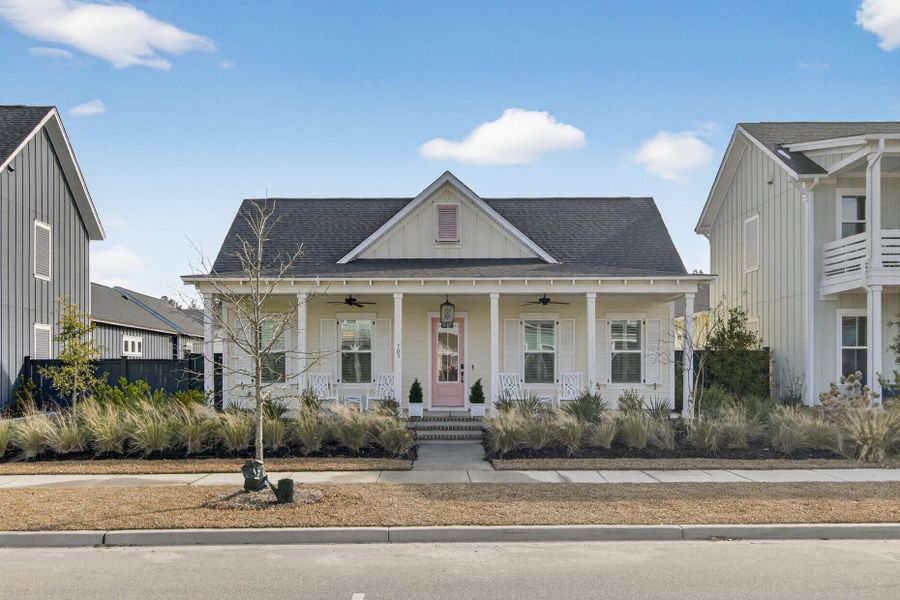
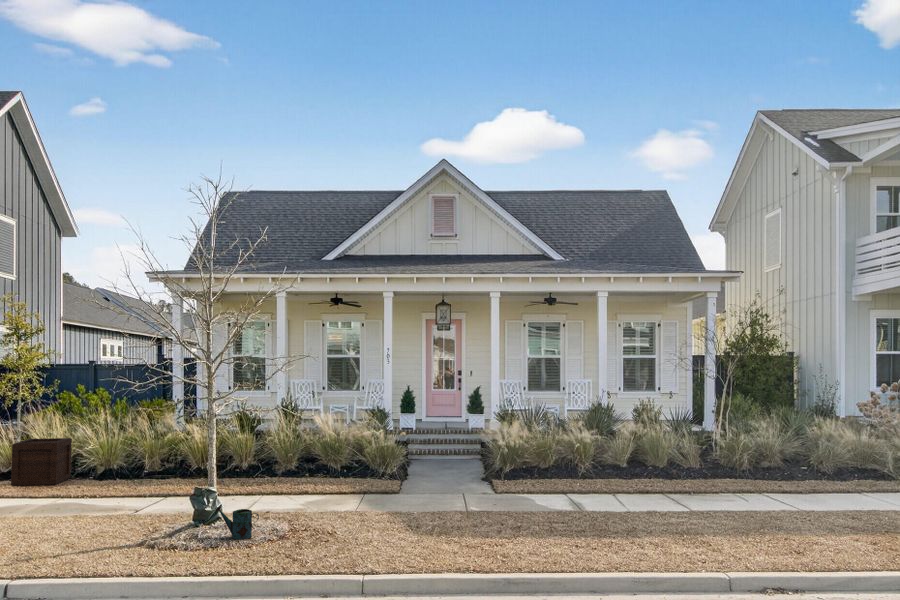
wooden crate: none [74,424,124,465] -> present [11,438,72,486]

